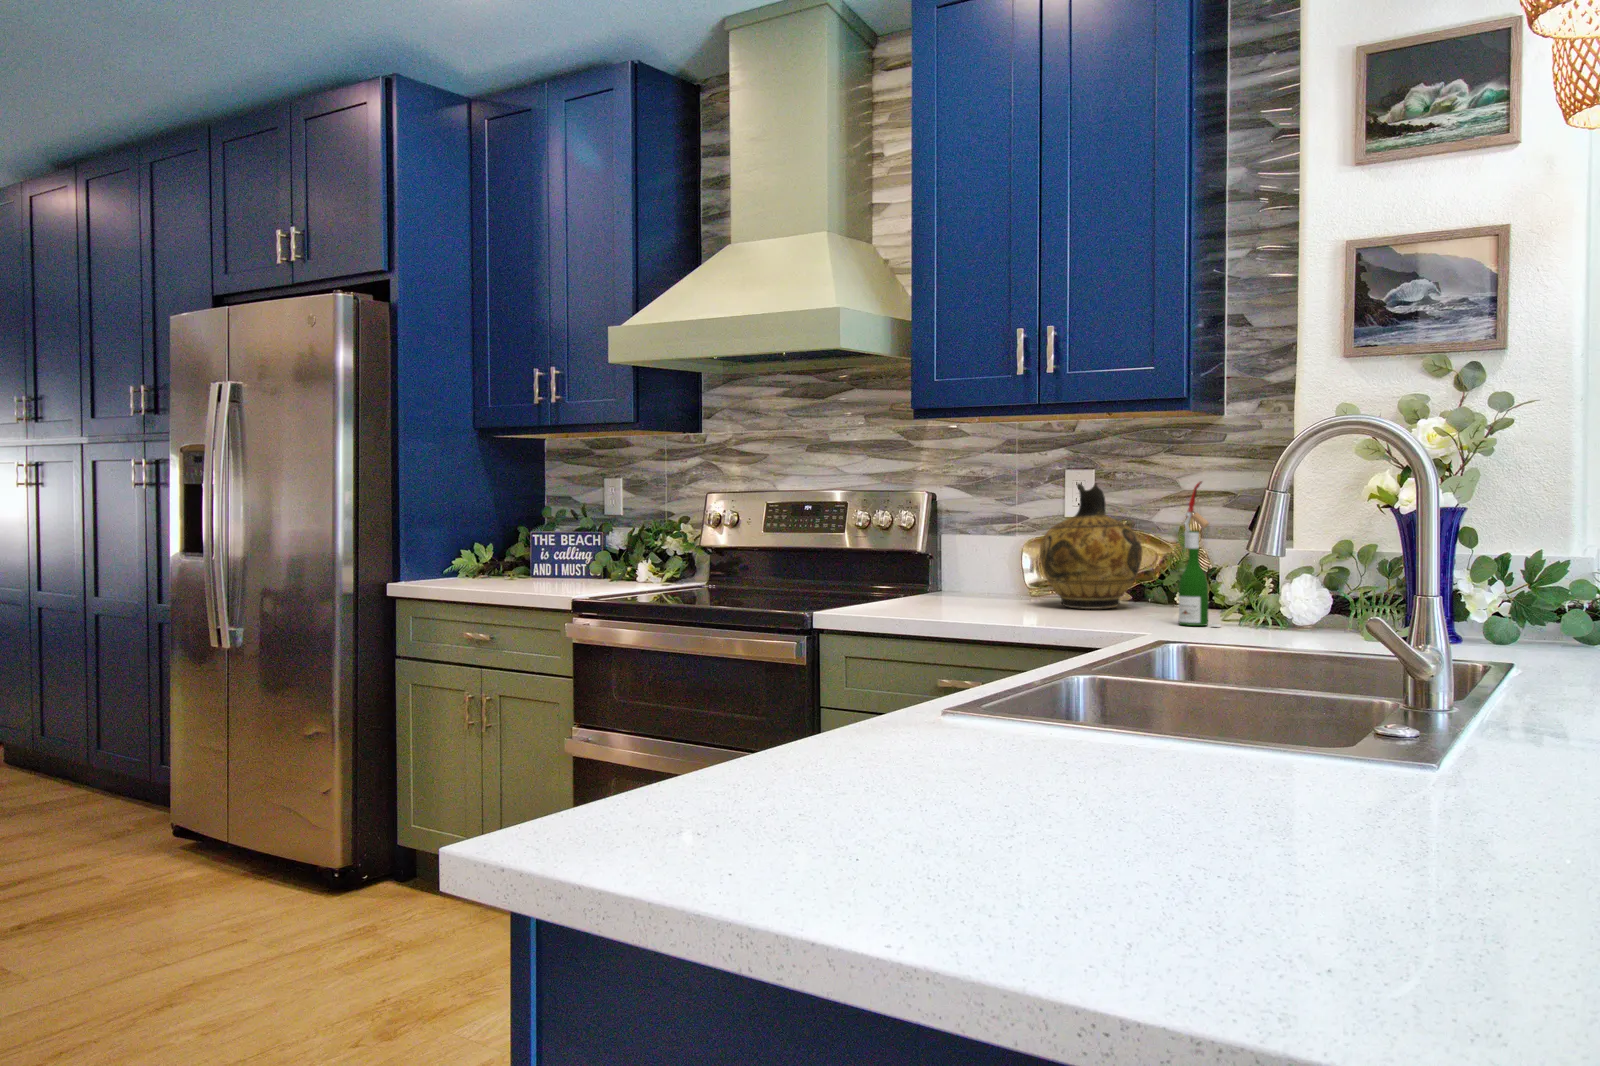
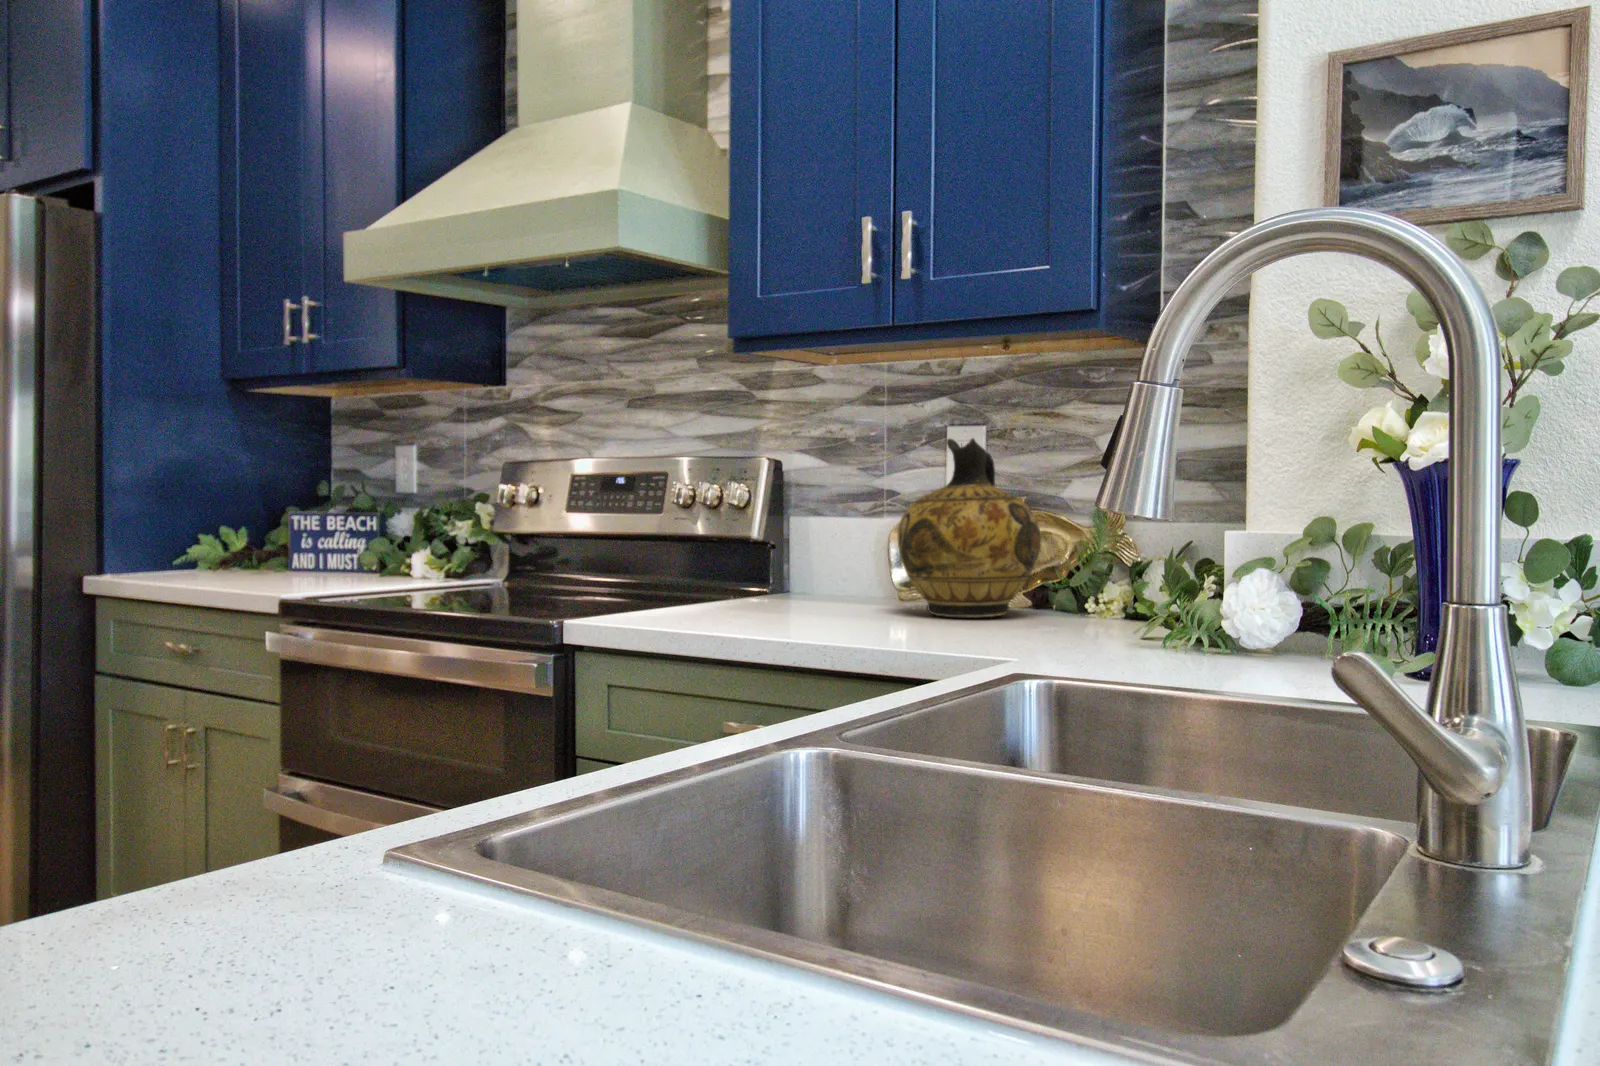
wine bottle: present [1179,481,1220,627] -> none [1072,425,1134,647]

